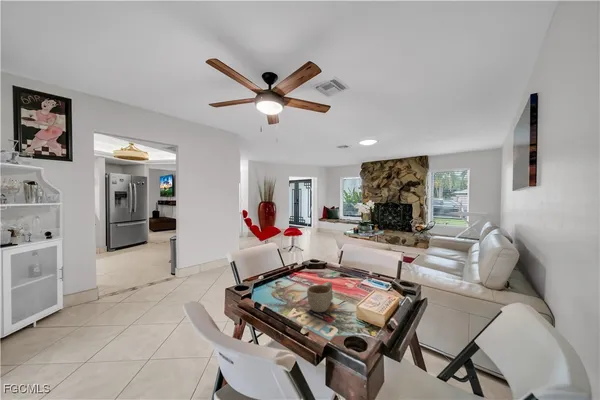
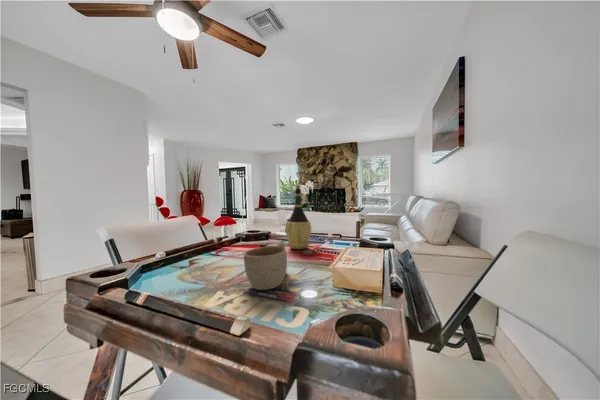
wine bottle: none [336,236,355,282] -> present [286,185,311,249]

